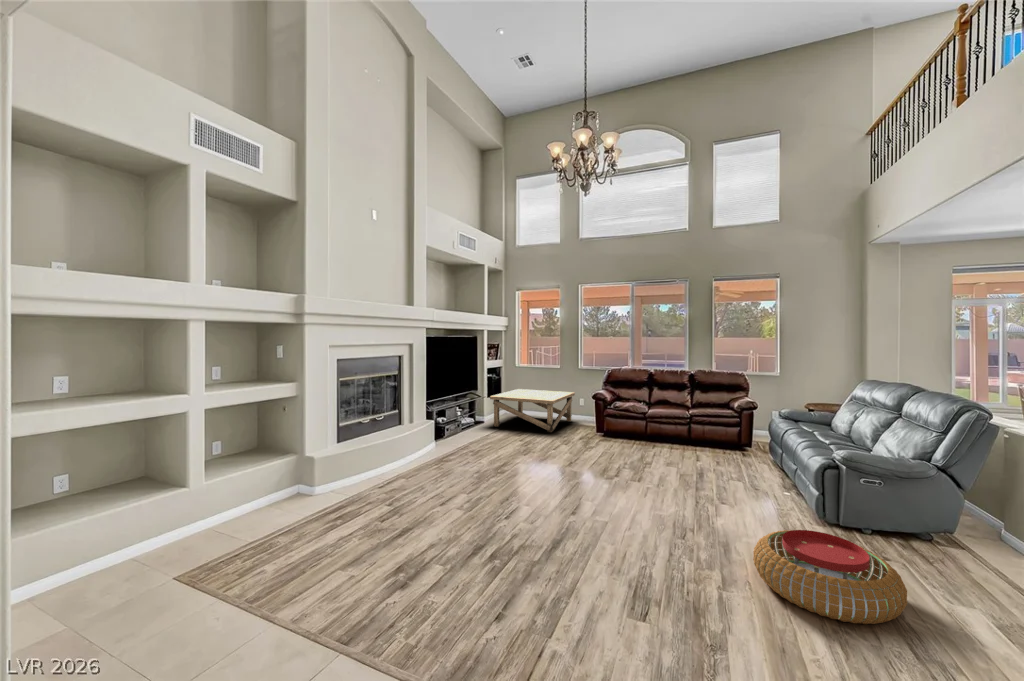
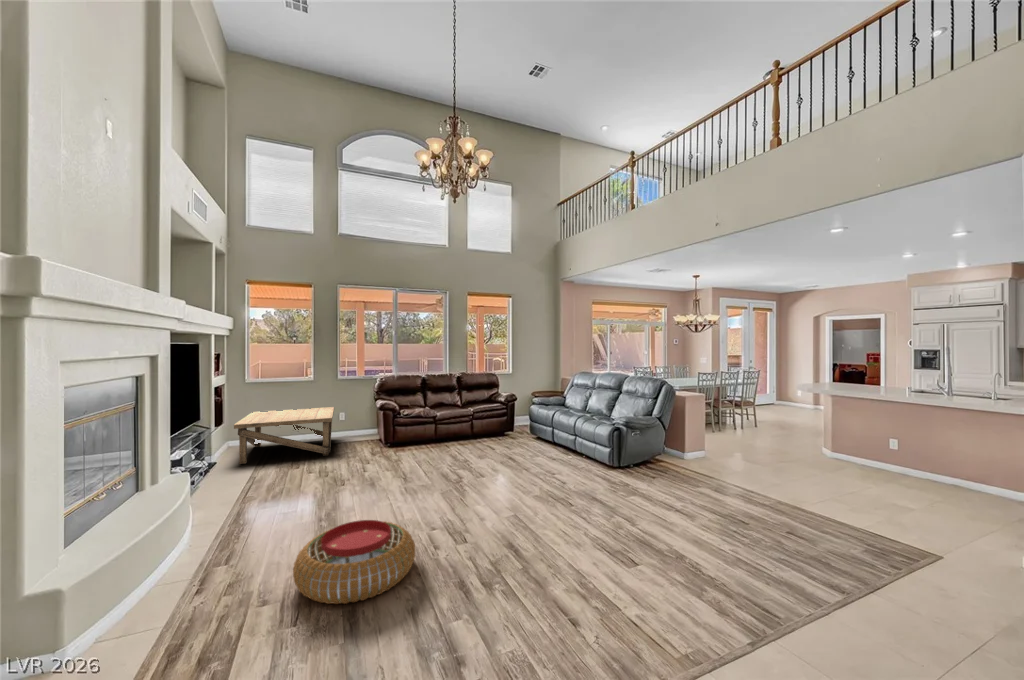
pouf: present [753,530,907,624] -> present [293,520,415,604]

